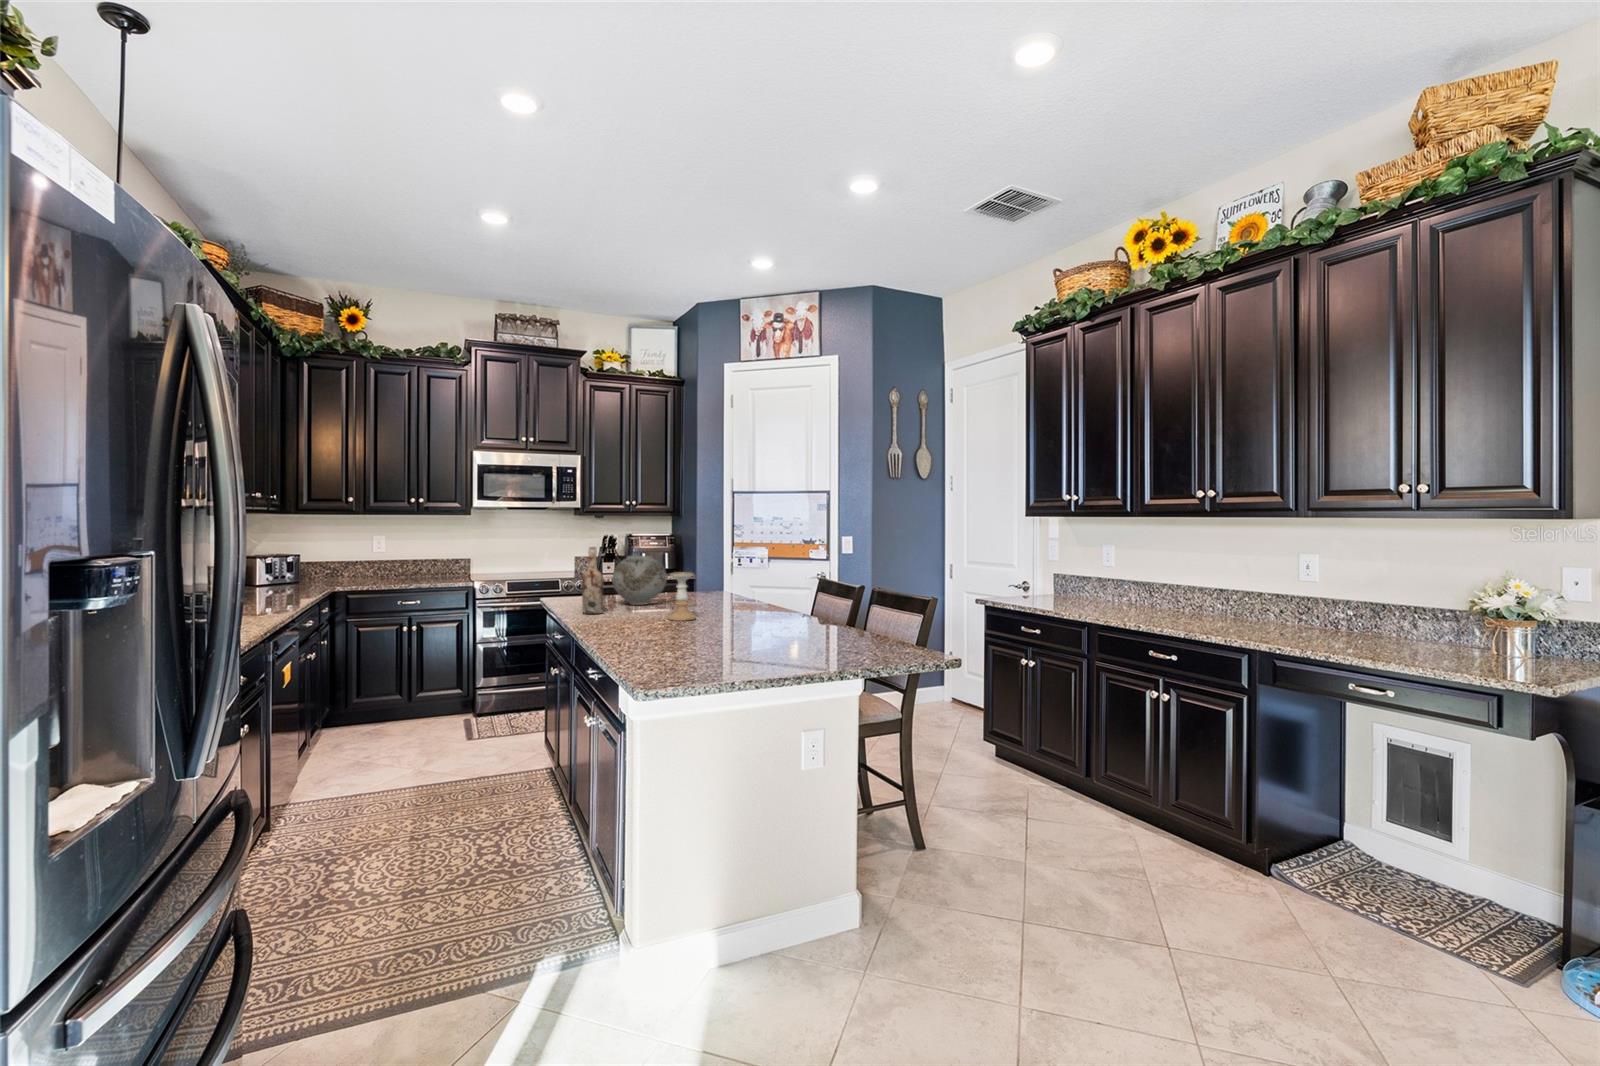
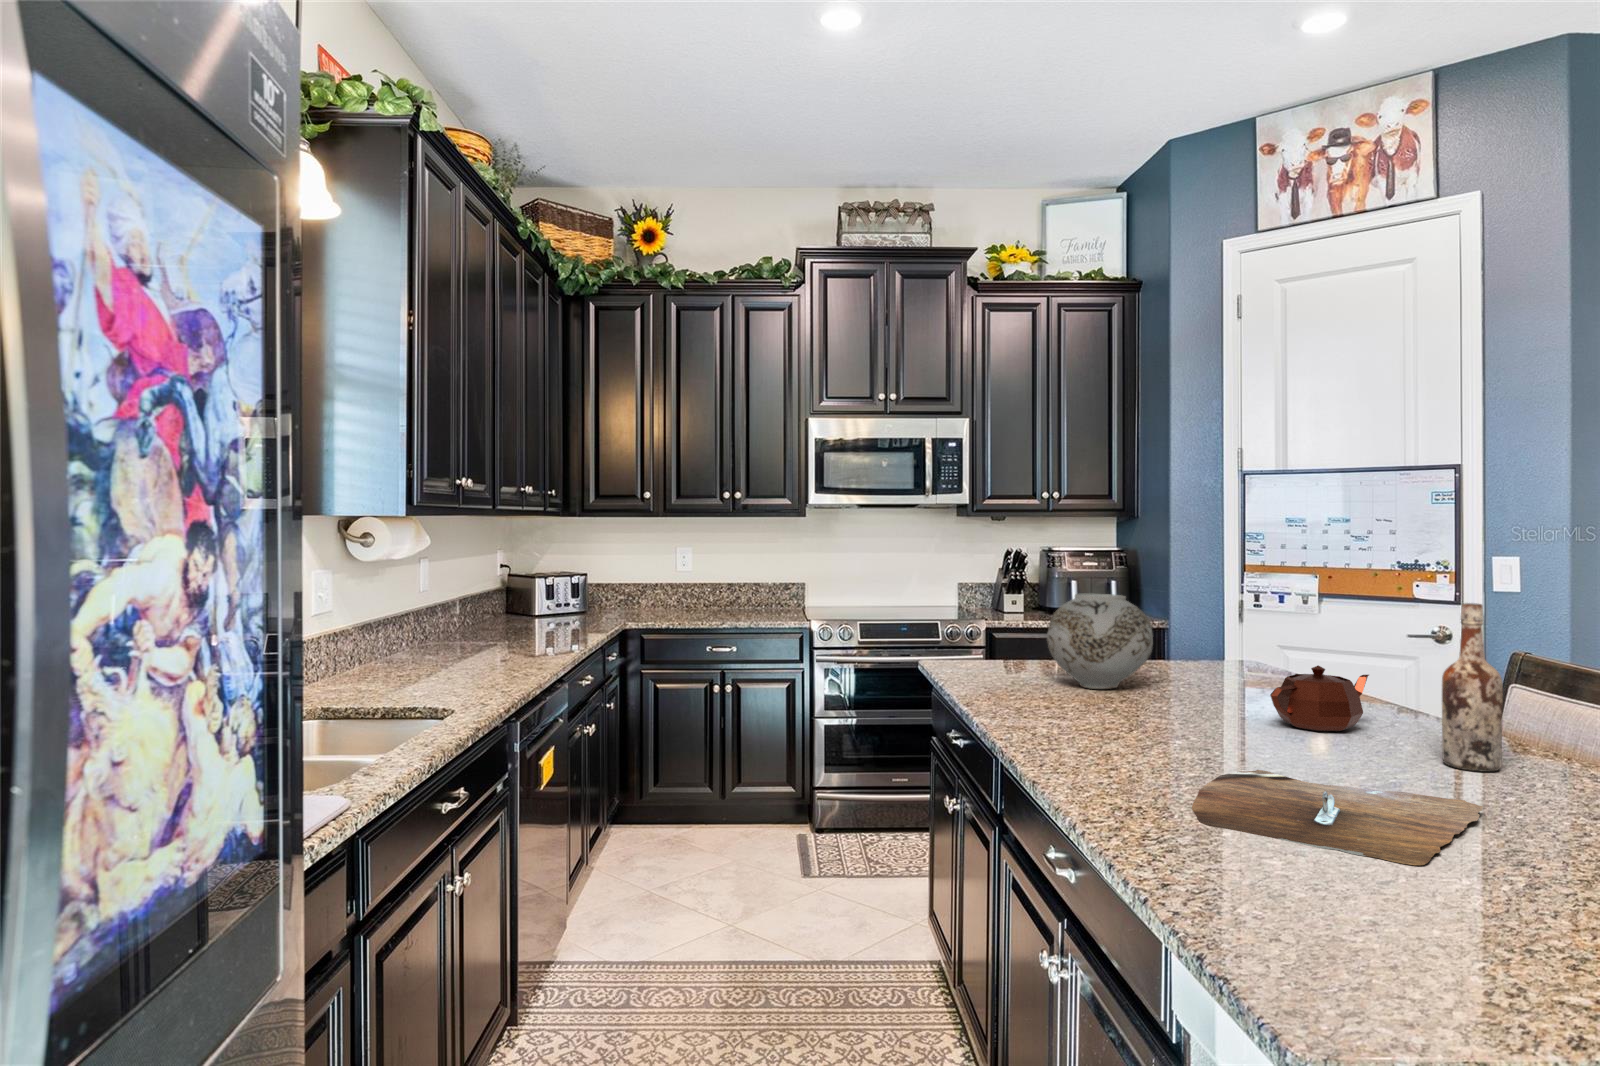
wine bottle: present [582,547,603,614] -> present [1442,603,1503,772]
candle holder: present [668,572,696,621] -> none [1182,638,1245,743]
teapot: none [711,585,758,615] -> present [1270,665,1369,731]
cutting board: none [648,627,770,648] -> present [1192,770,1483,865]

